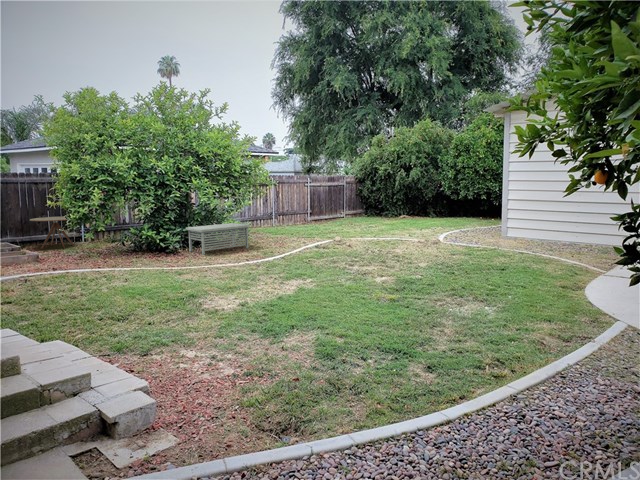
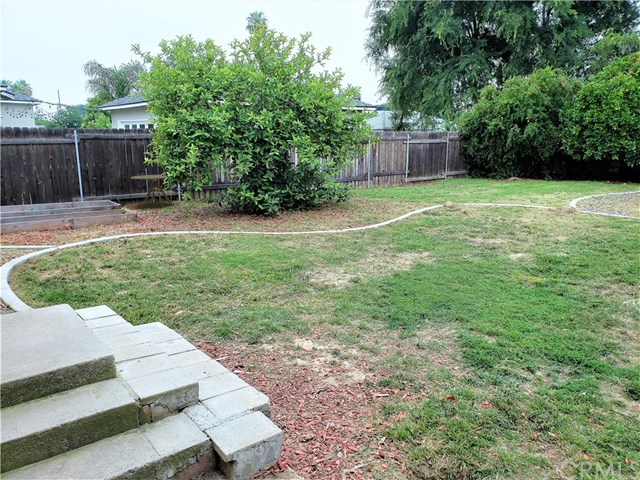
storage bench: present [186,223,249,255] -> none [284,184,351,219]

